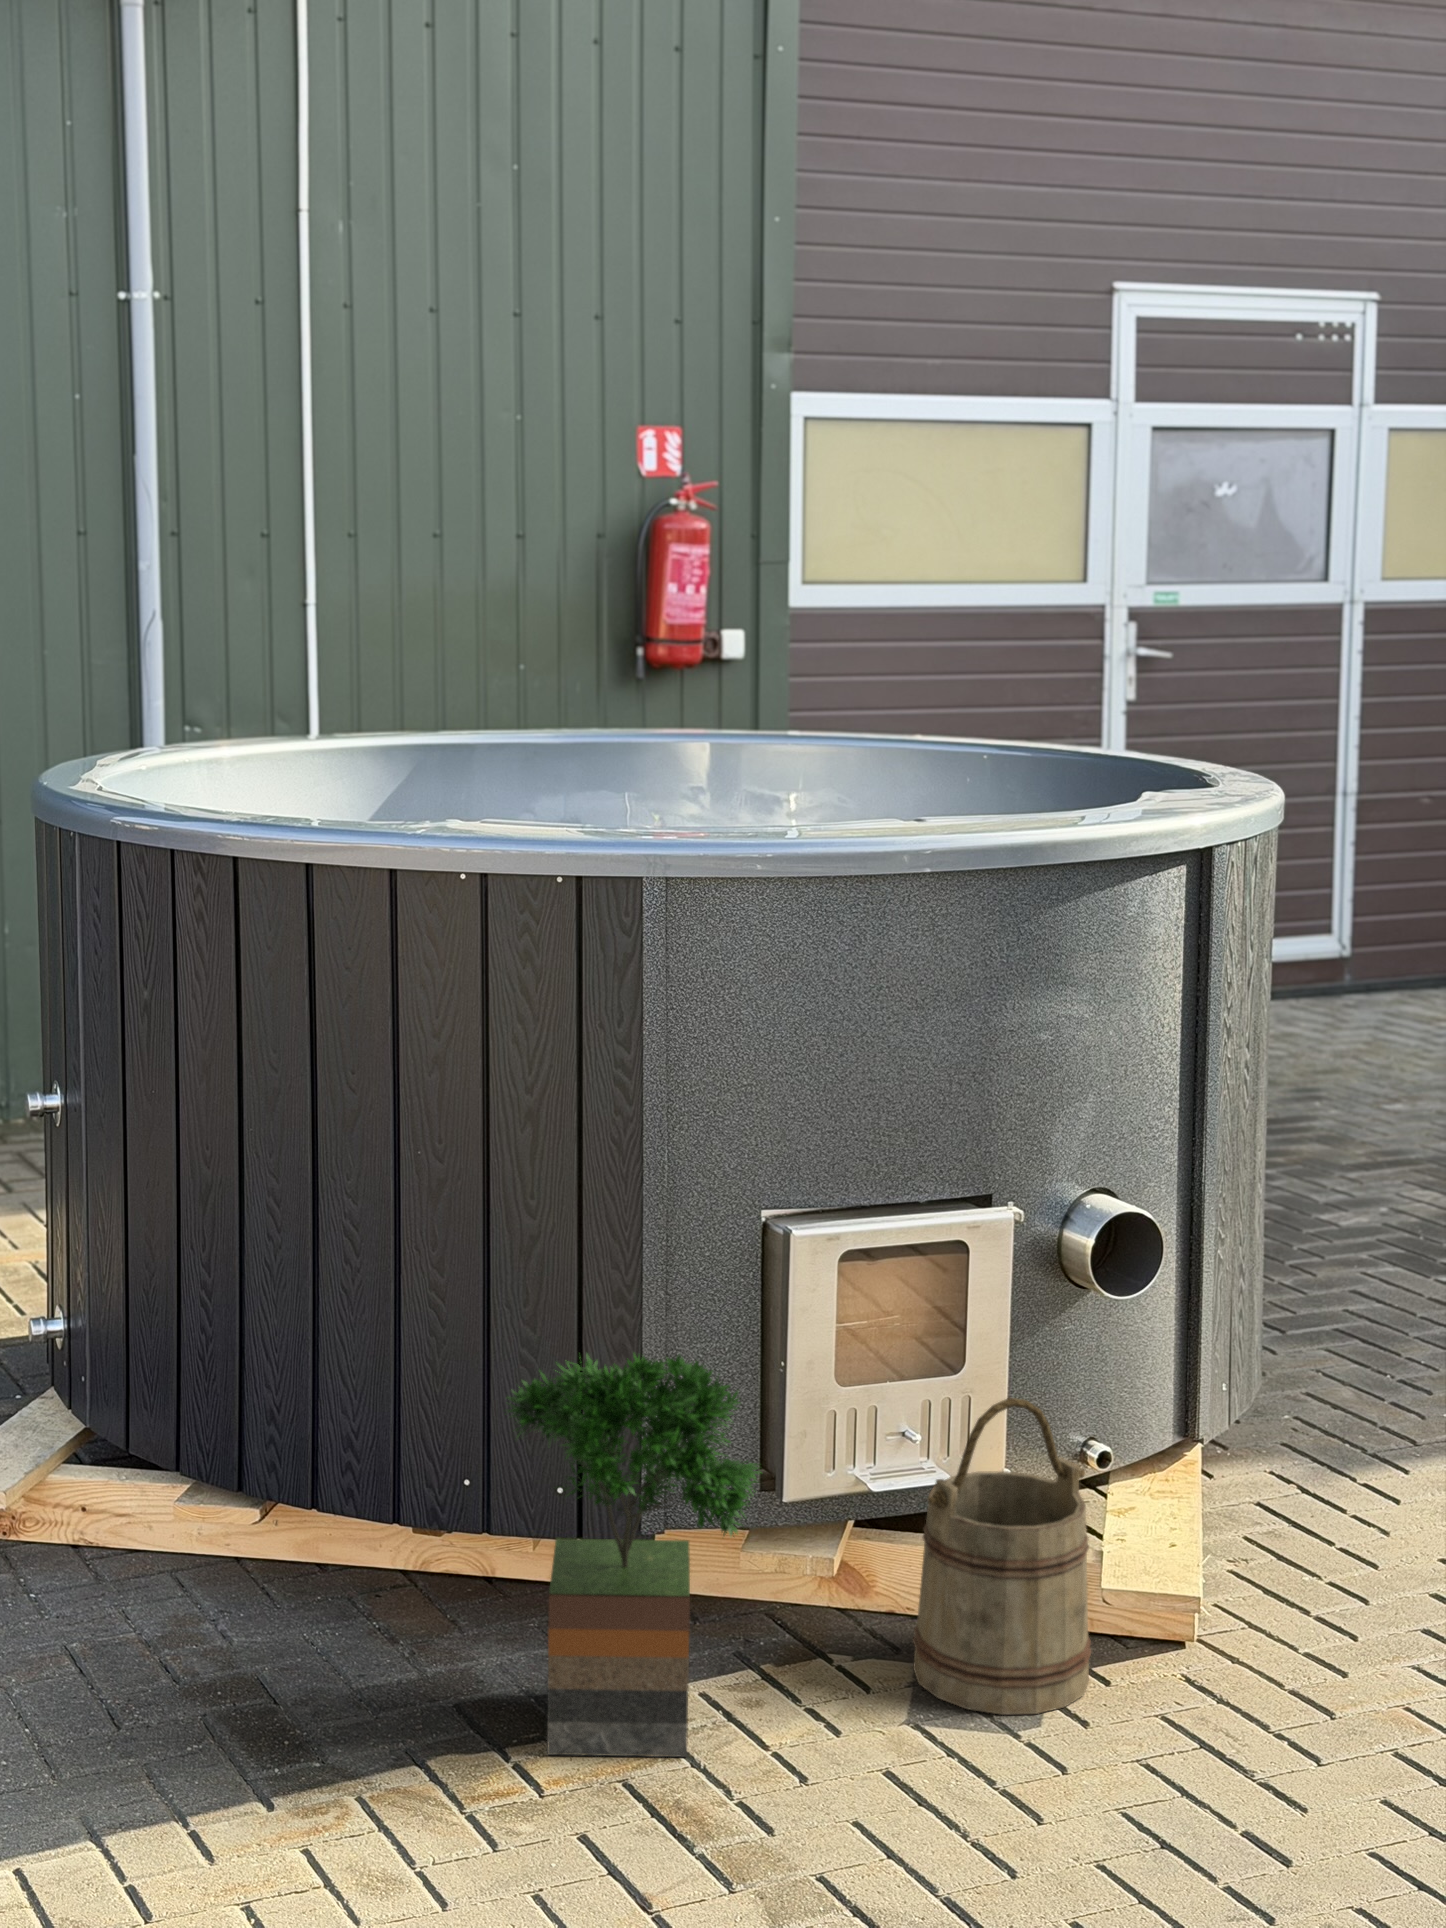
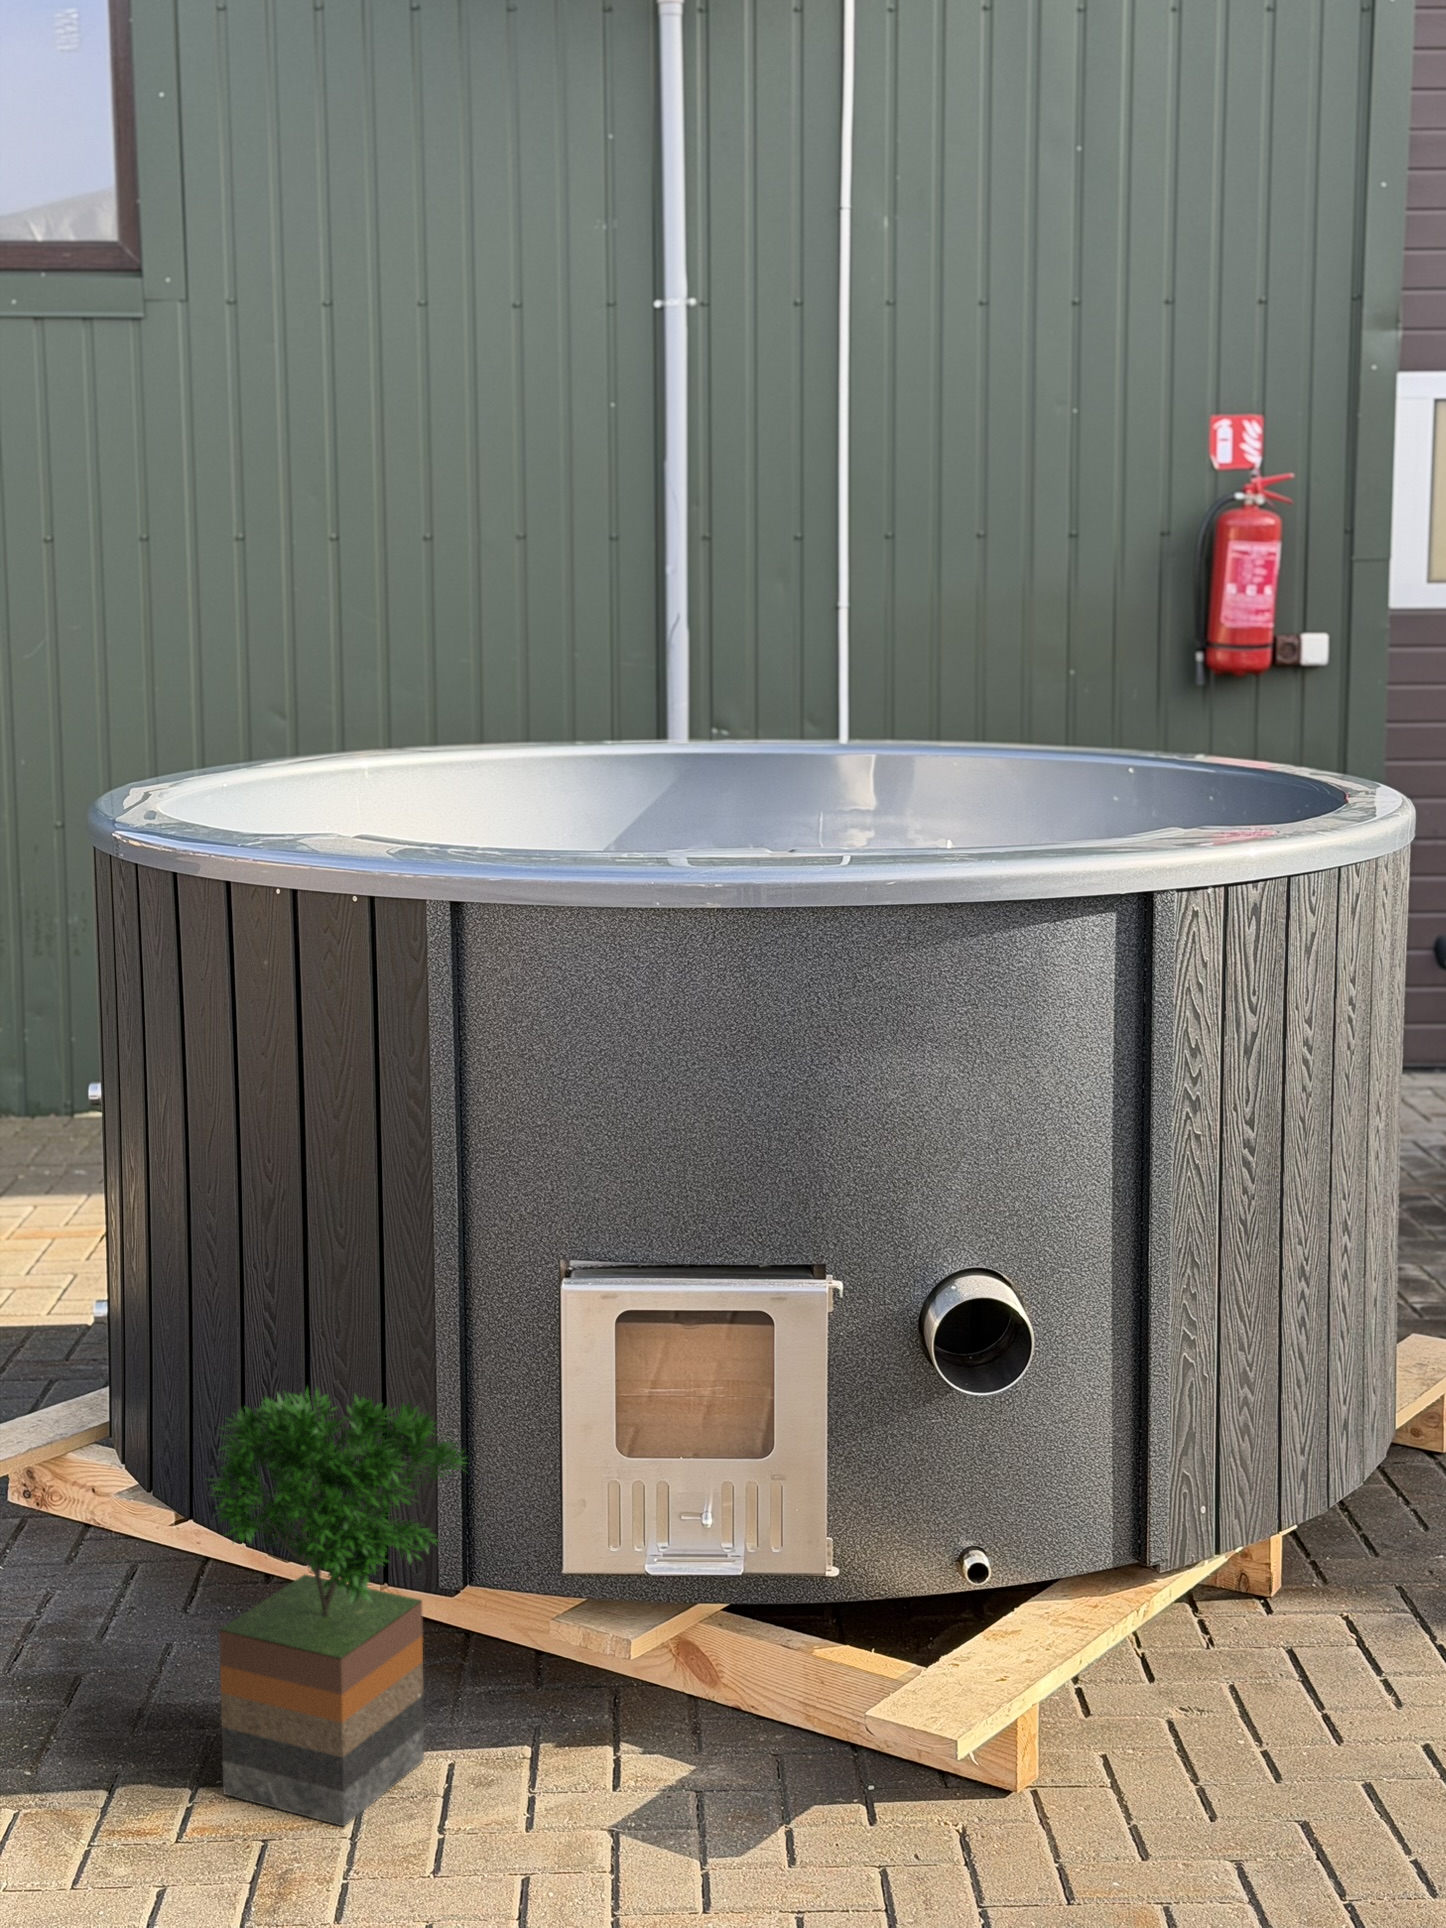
bucket: present [913,1398,1091,1715] -> none [651,1502,859,1862]

